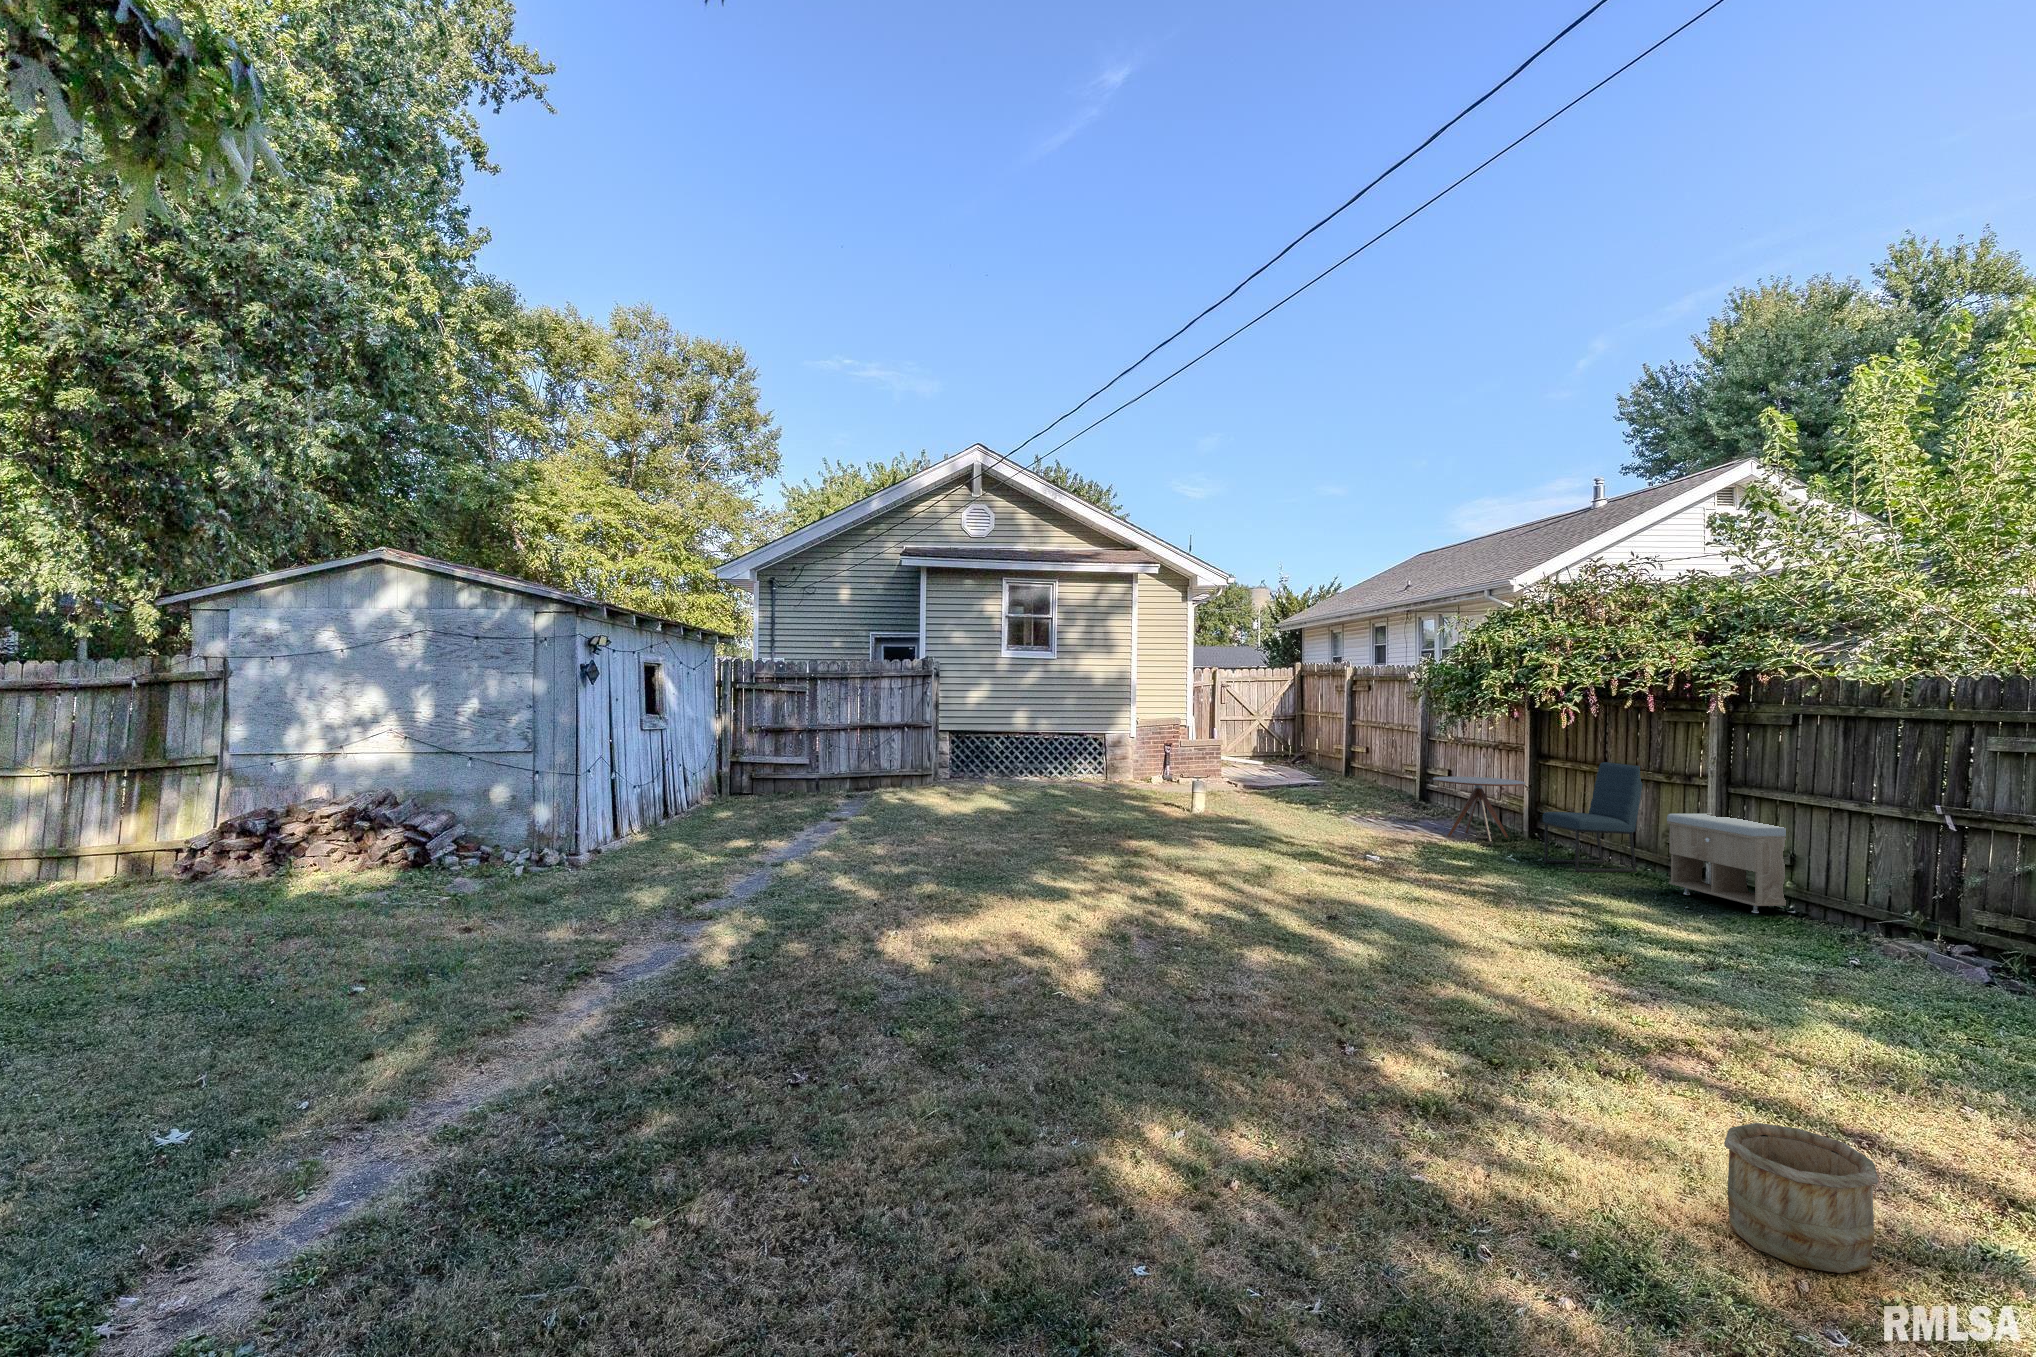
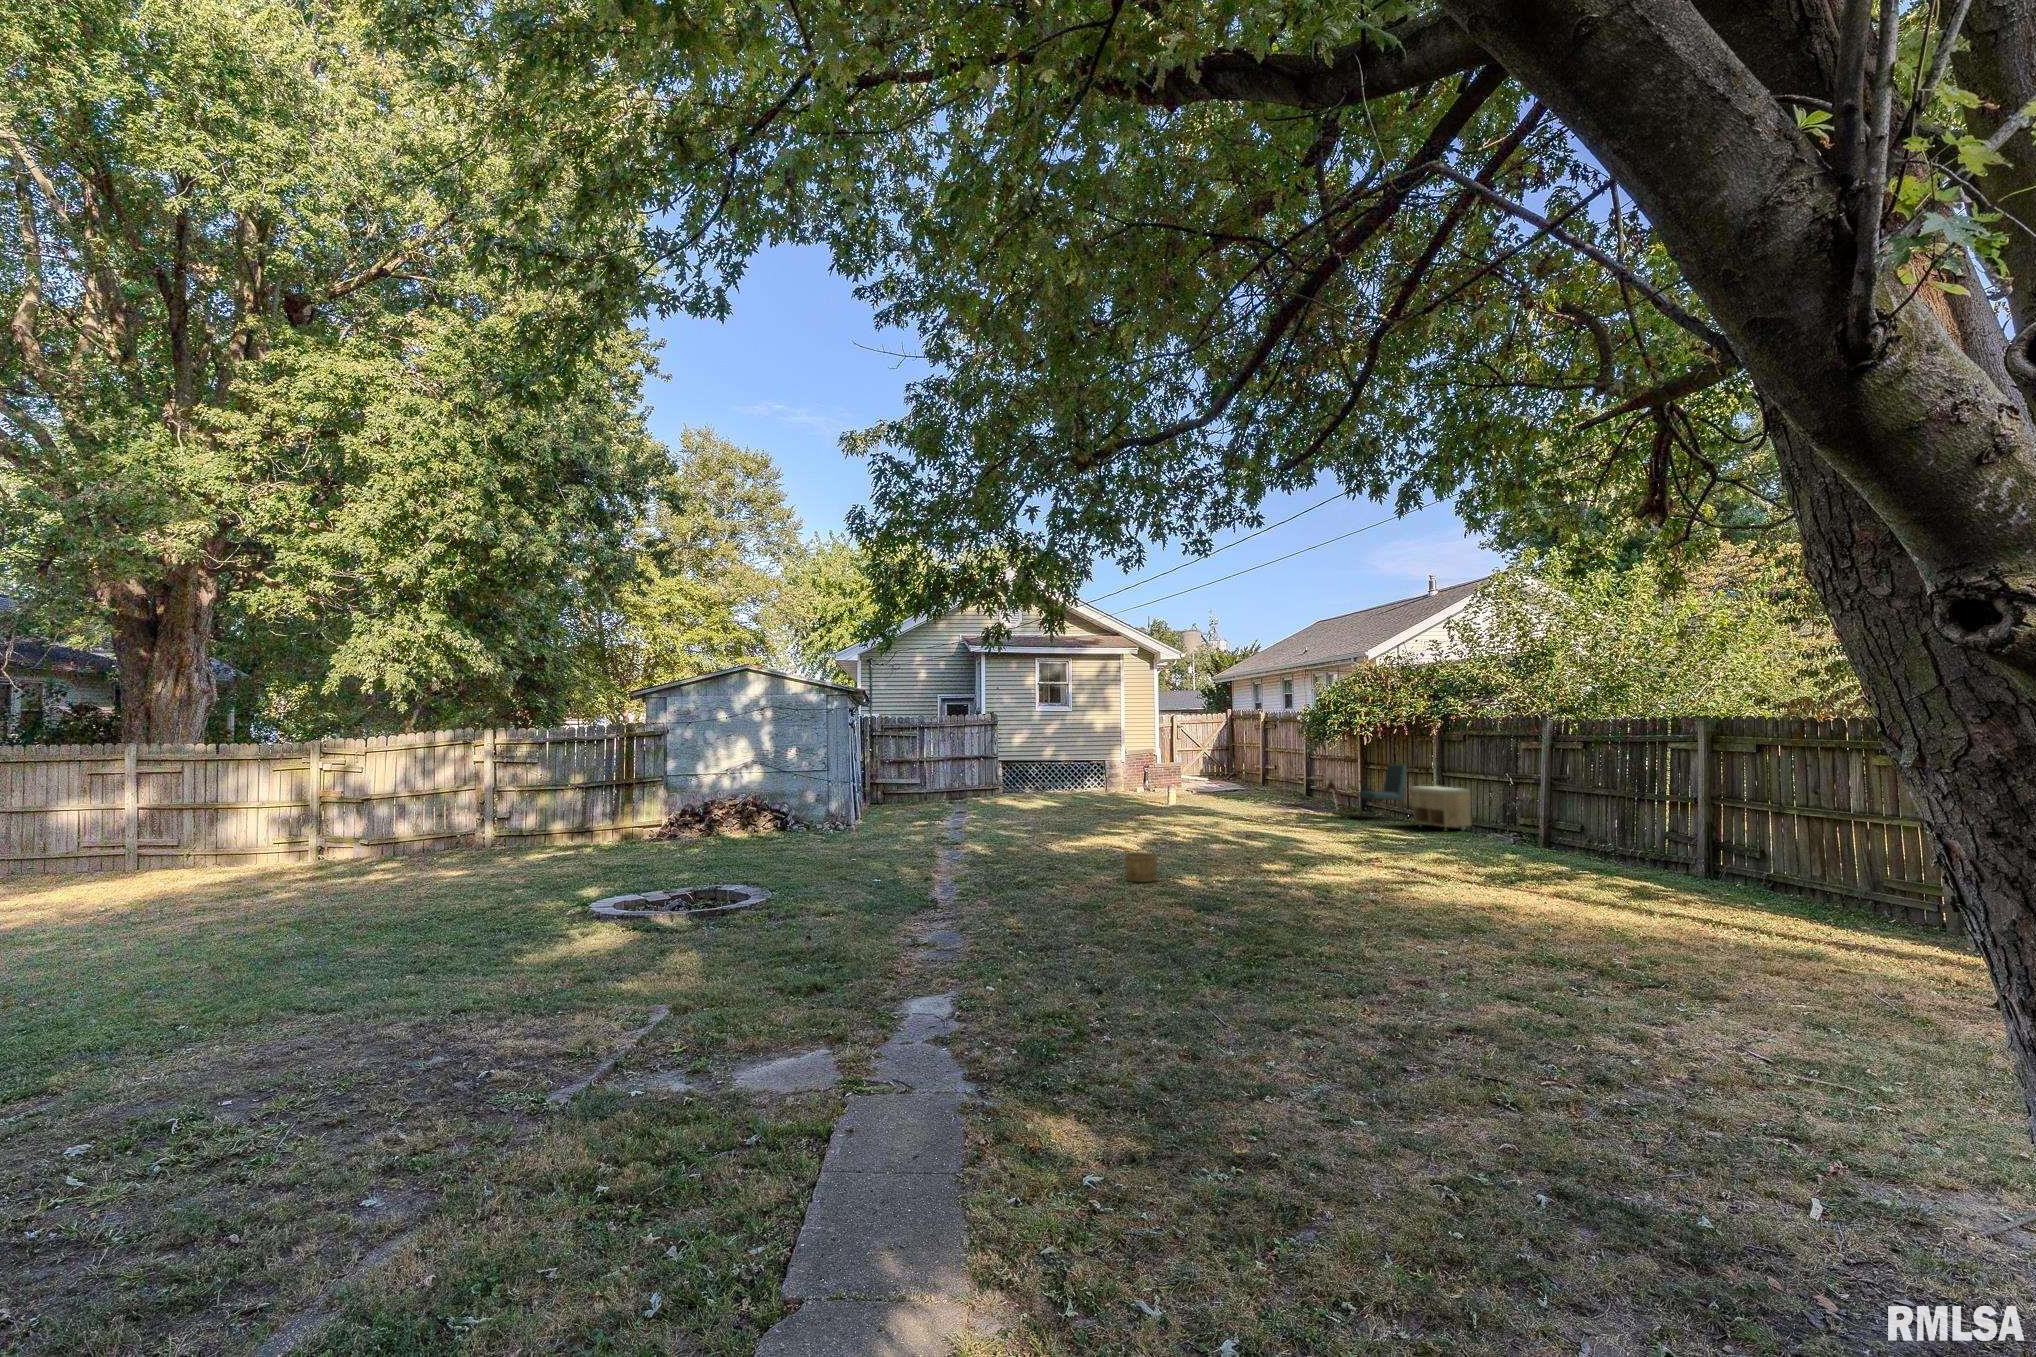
wooden bucket: present [1724,1123,1878,1273] -> present [1125,852,1157,882]

